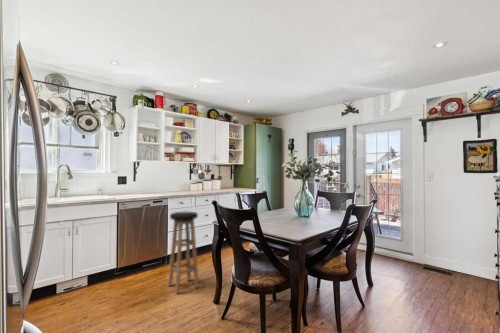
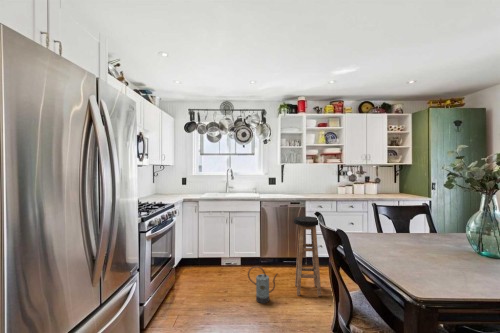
watering can: none [124,274,161,316] -> present [248,266,277,303]

